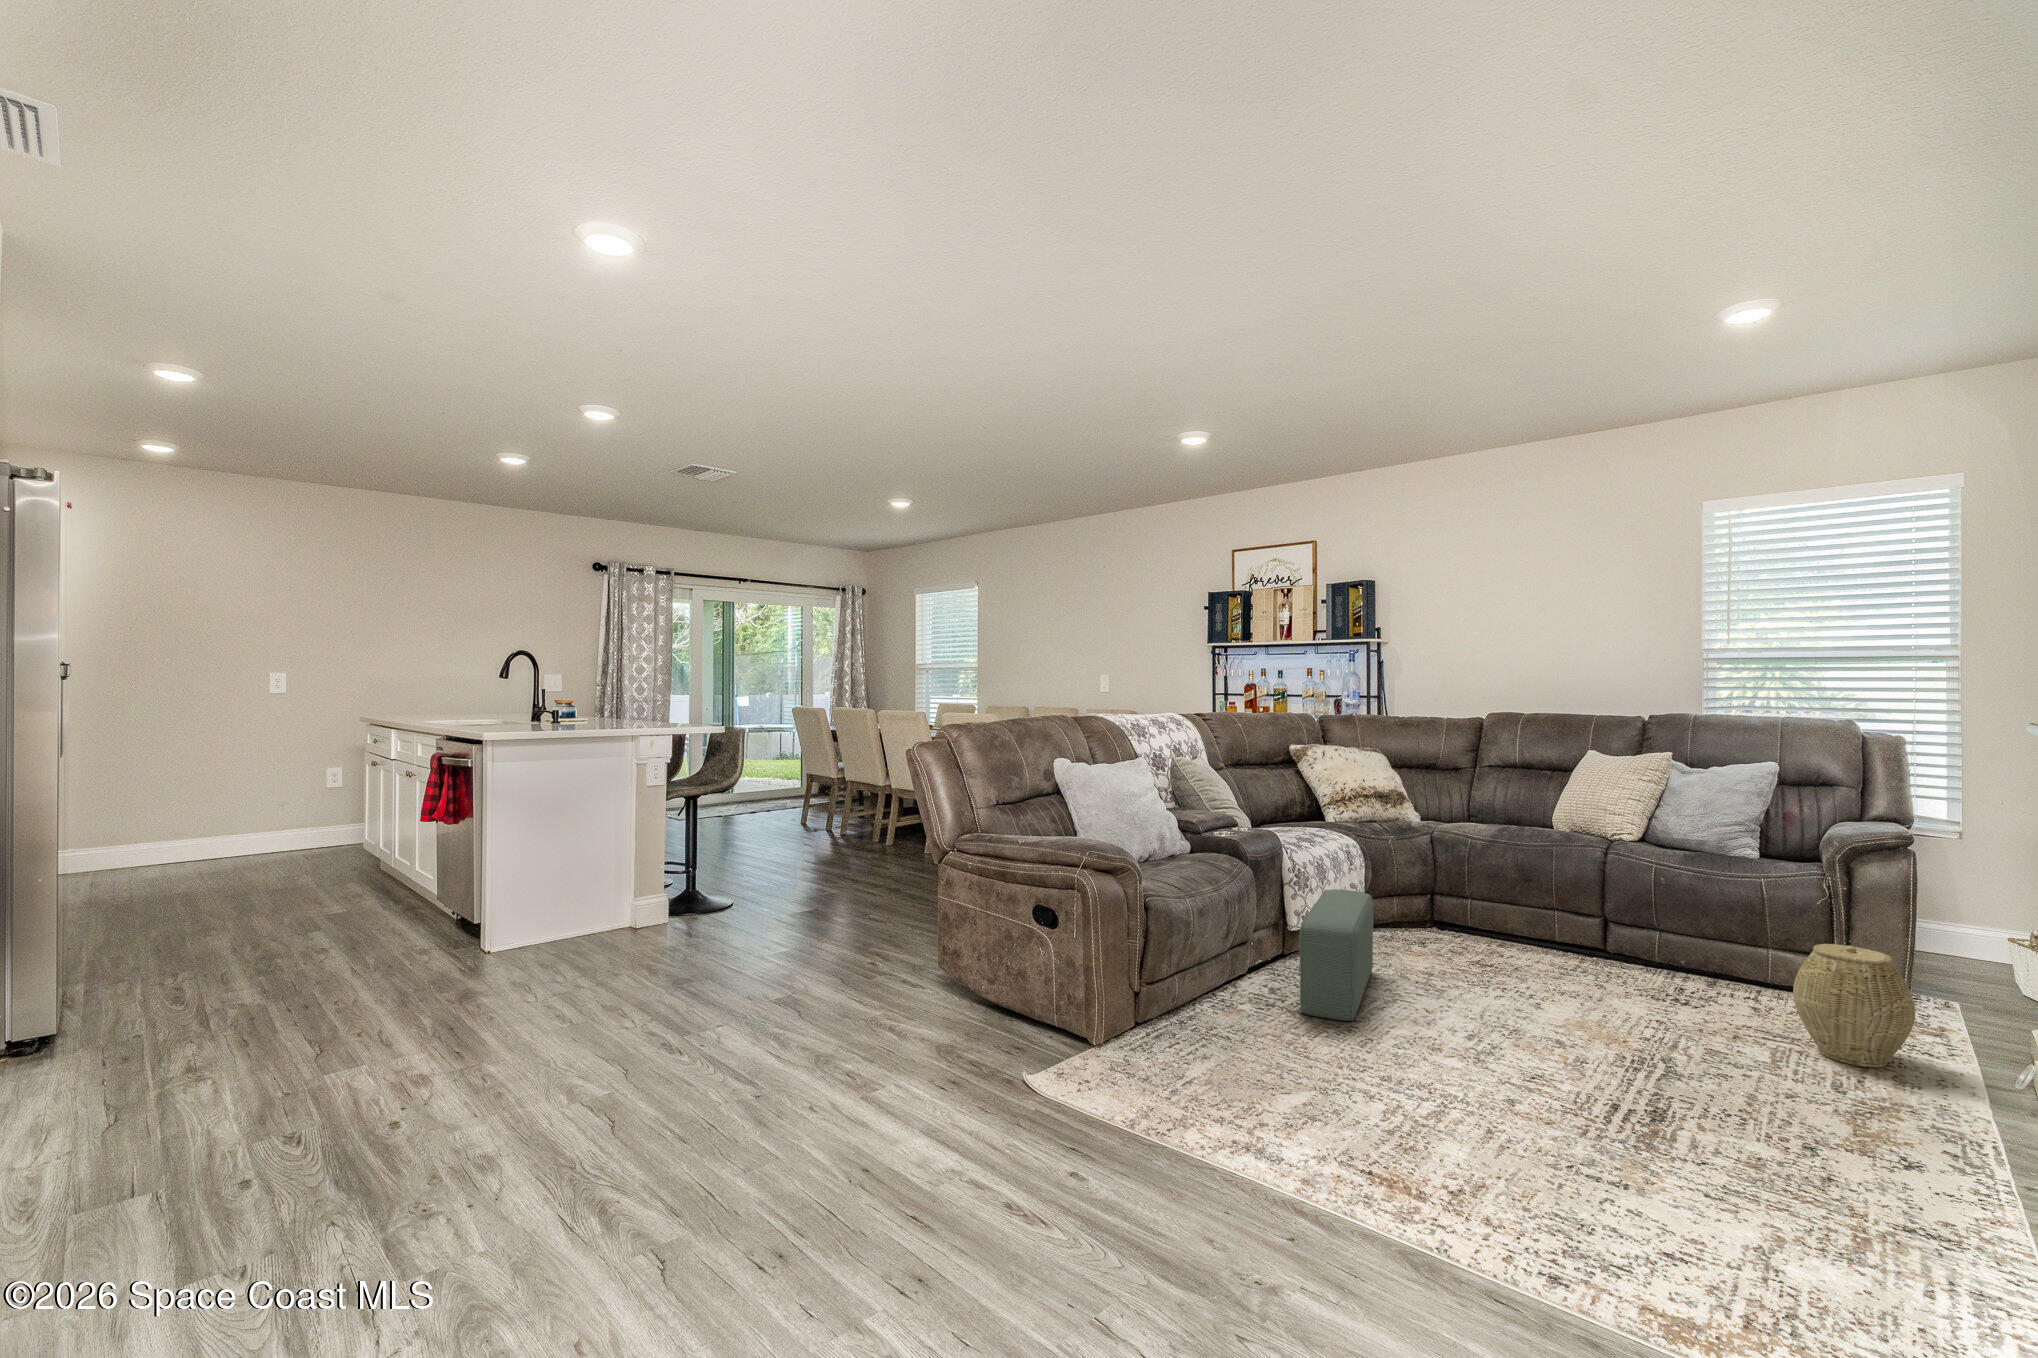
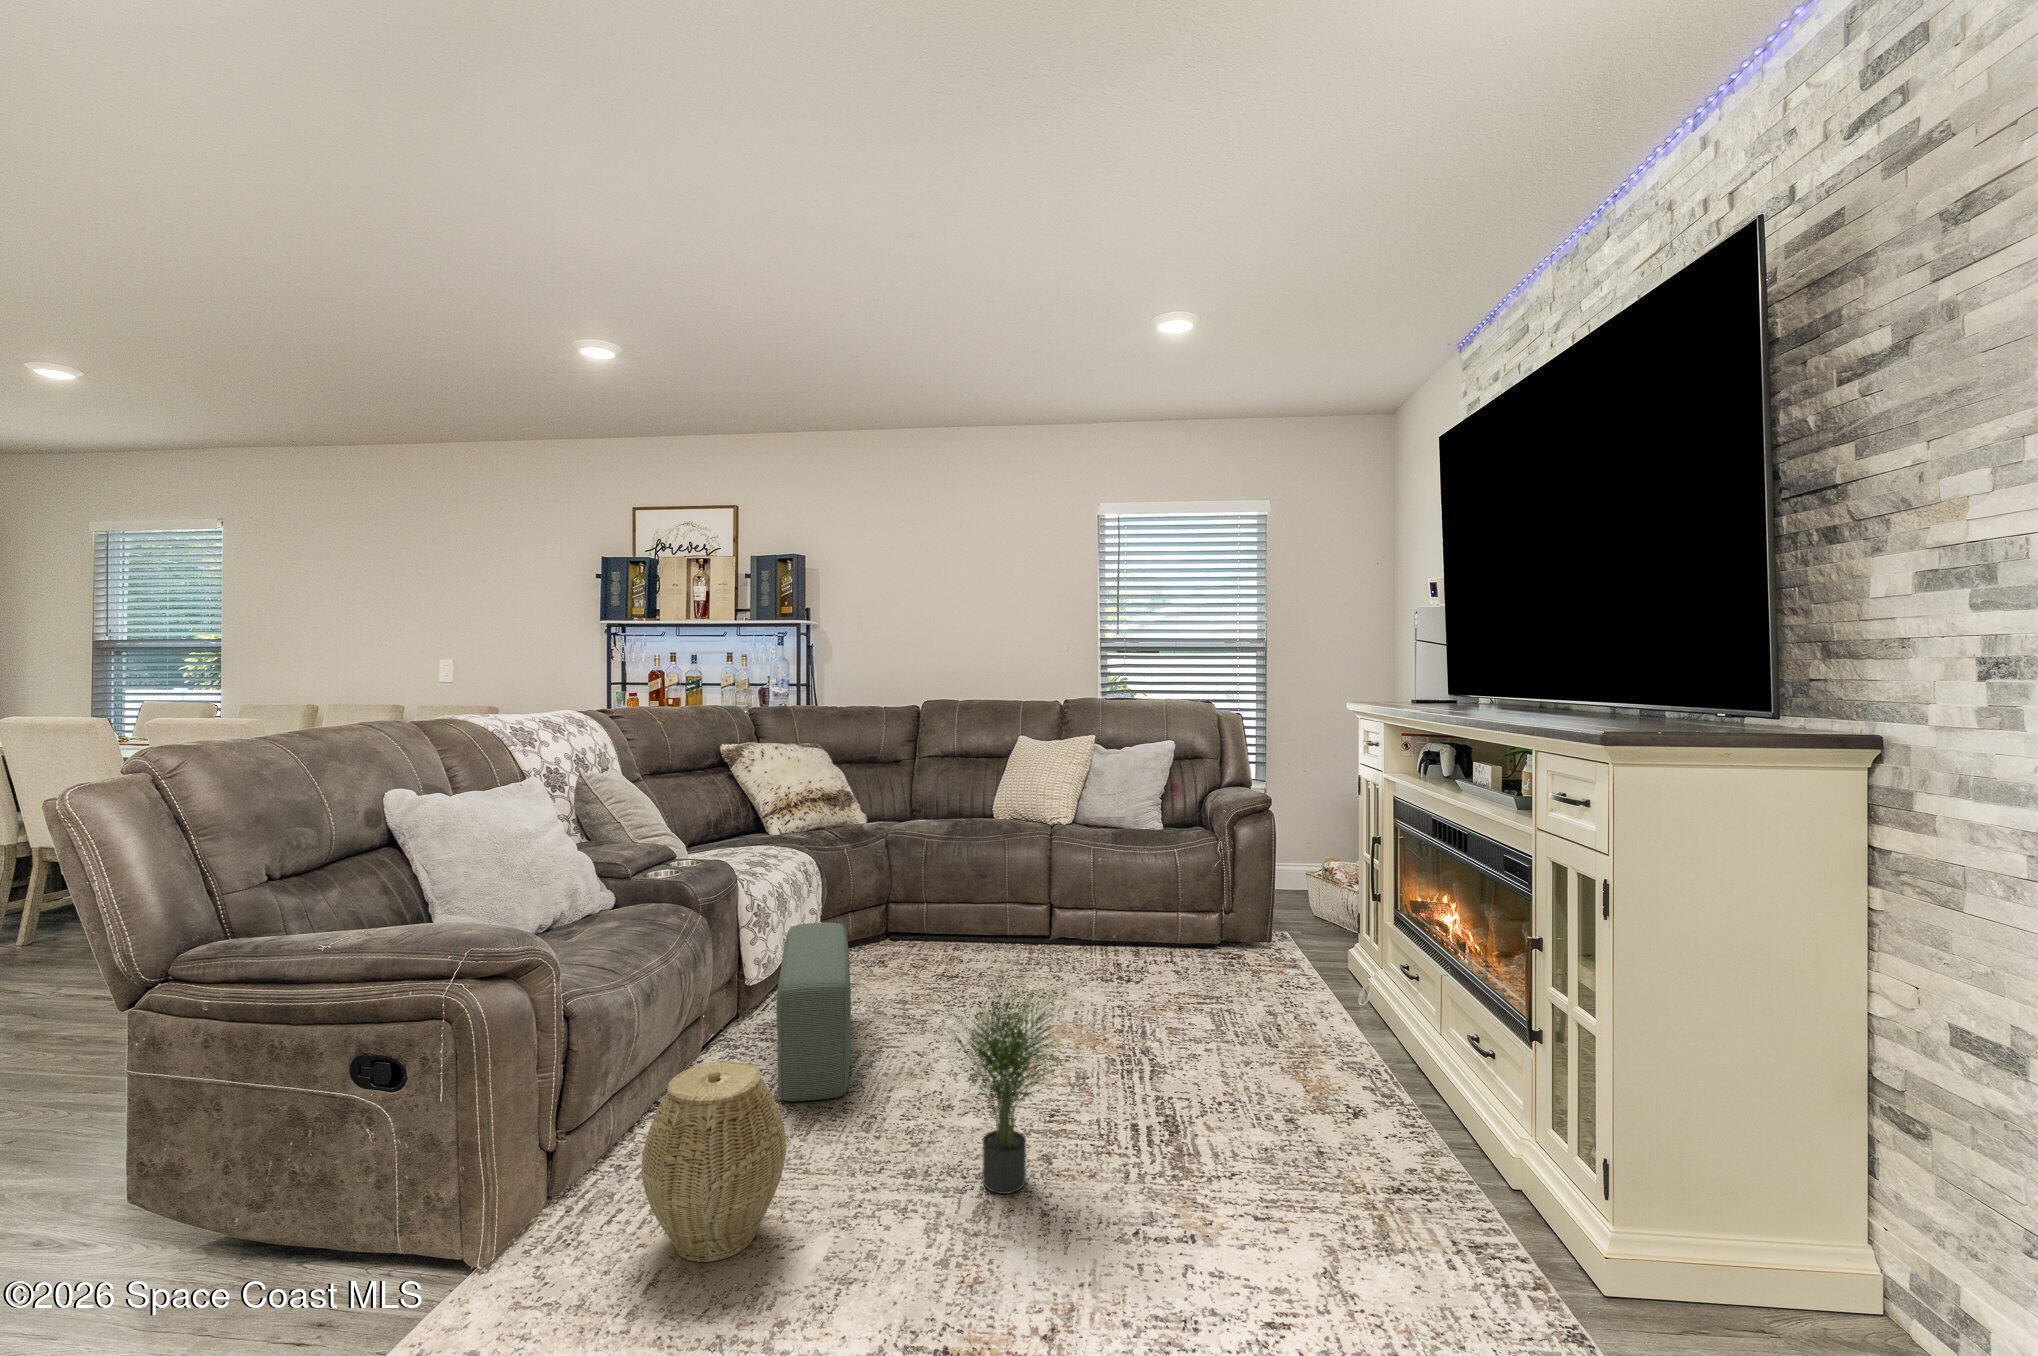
potted plant: none [1402,923,1526,1113] -> present [939,976,1060,1194]
woven basket: present [1793,944,1915,1067] -> present [642,1062,786,1262]

